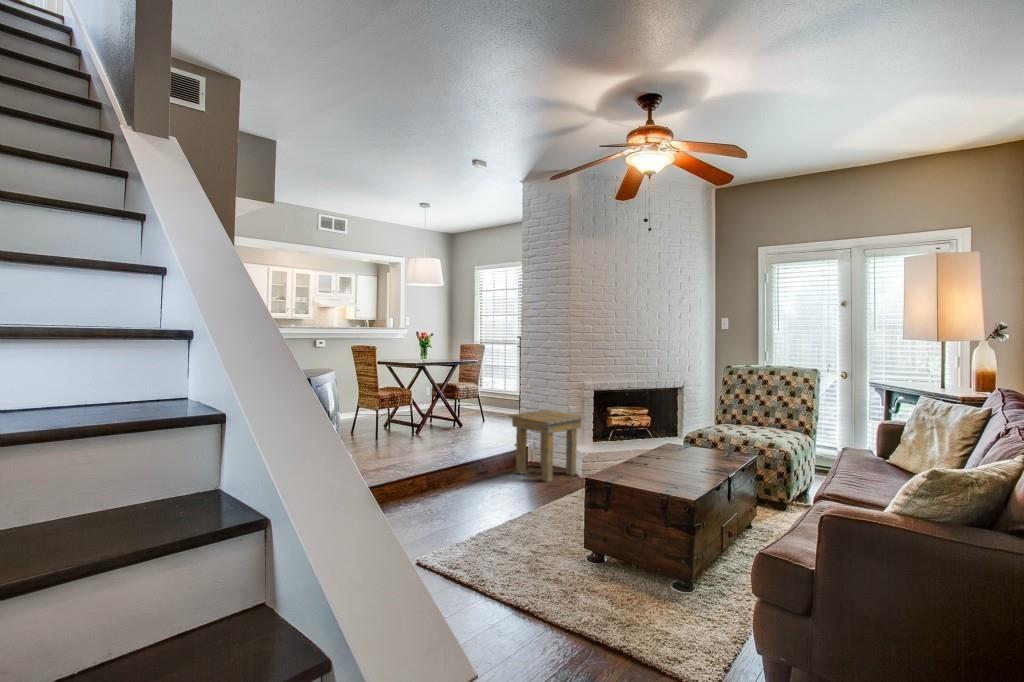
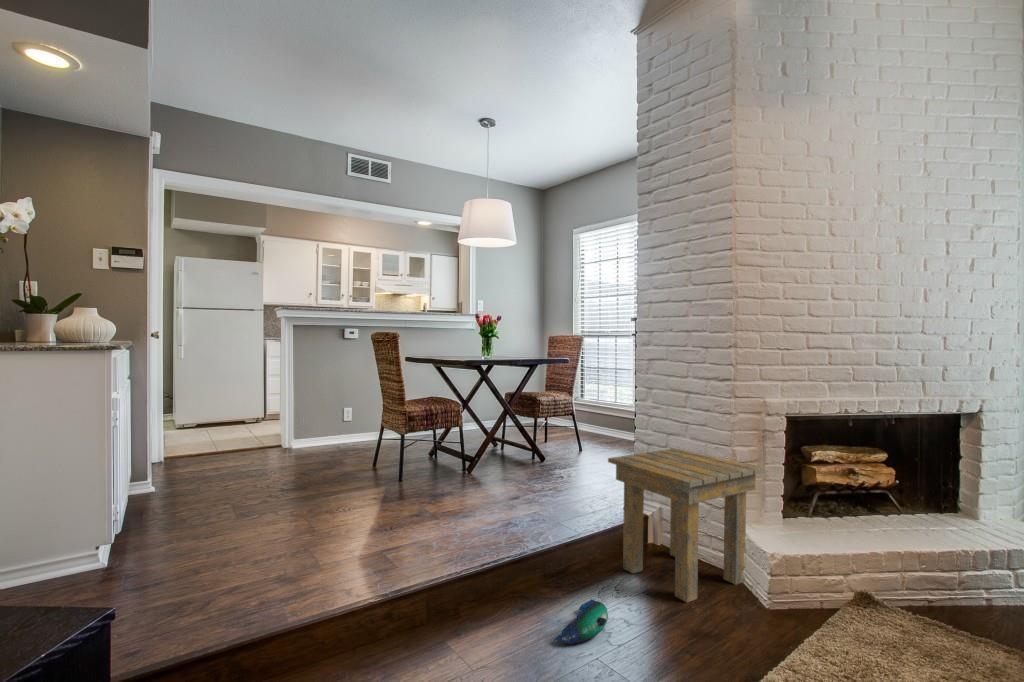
plush toy: none [487,480,511,497] -> present [555,599,608,644]

